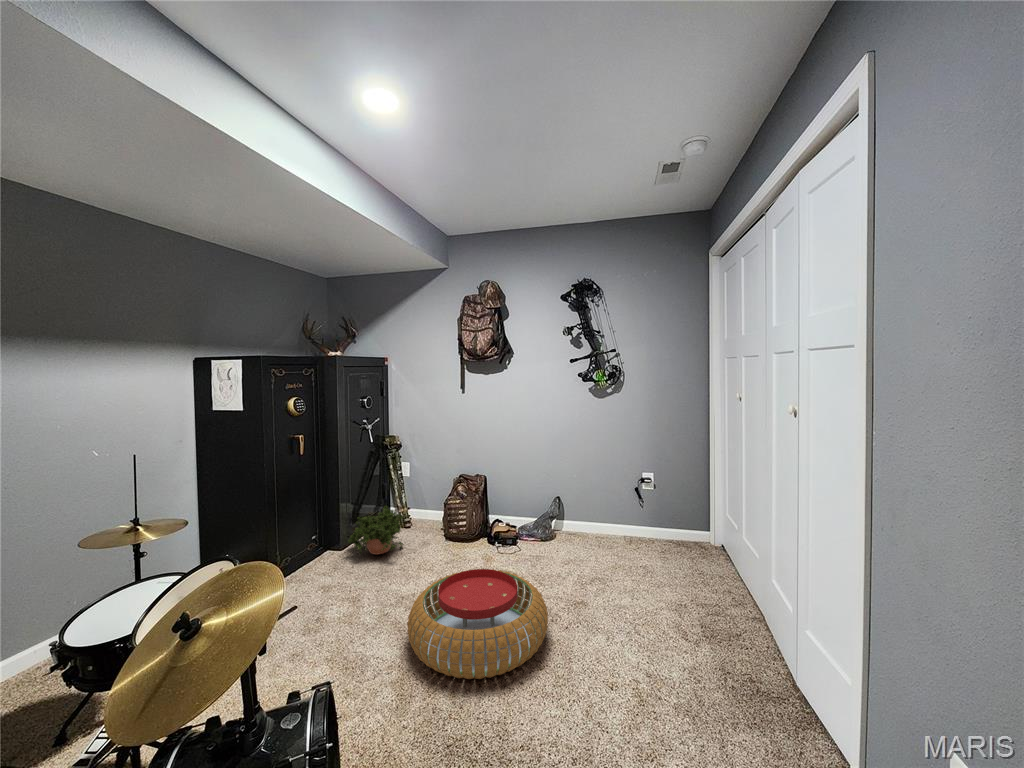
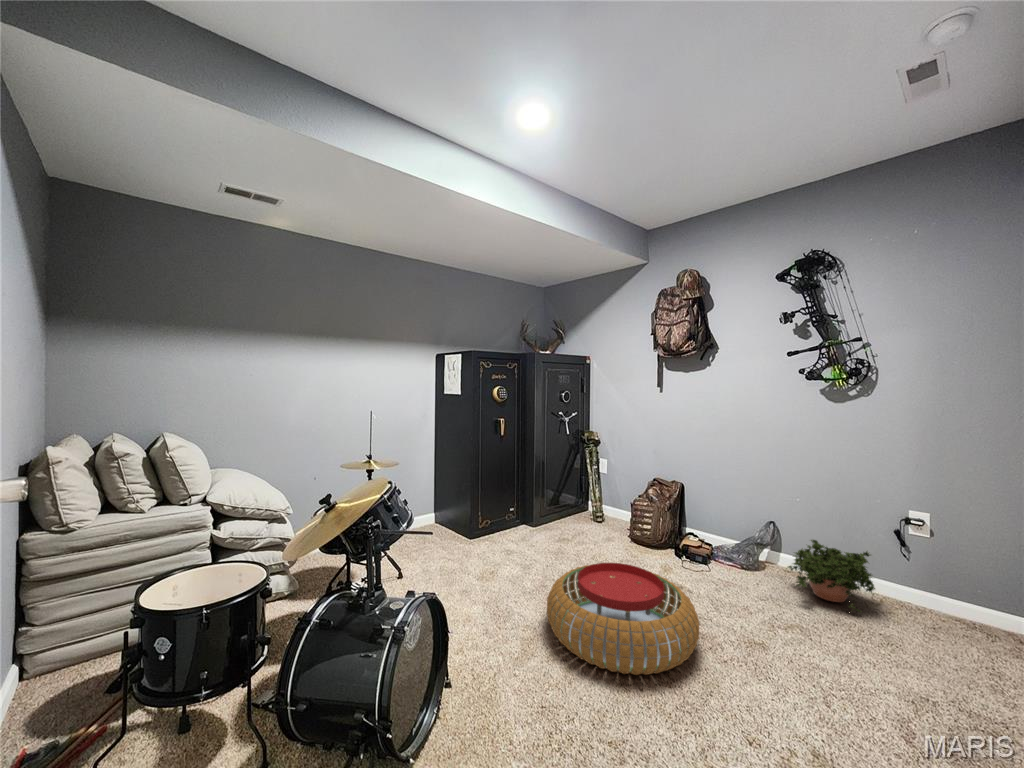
potted plant: present [348,506,403,554] -> present [788,540,875,611]

